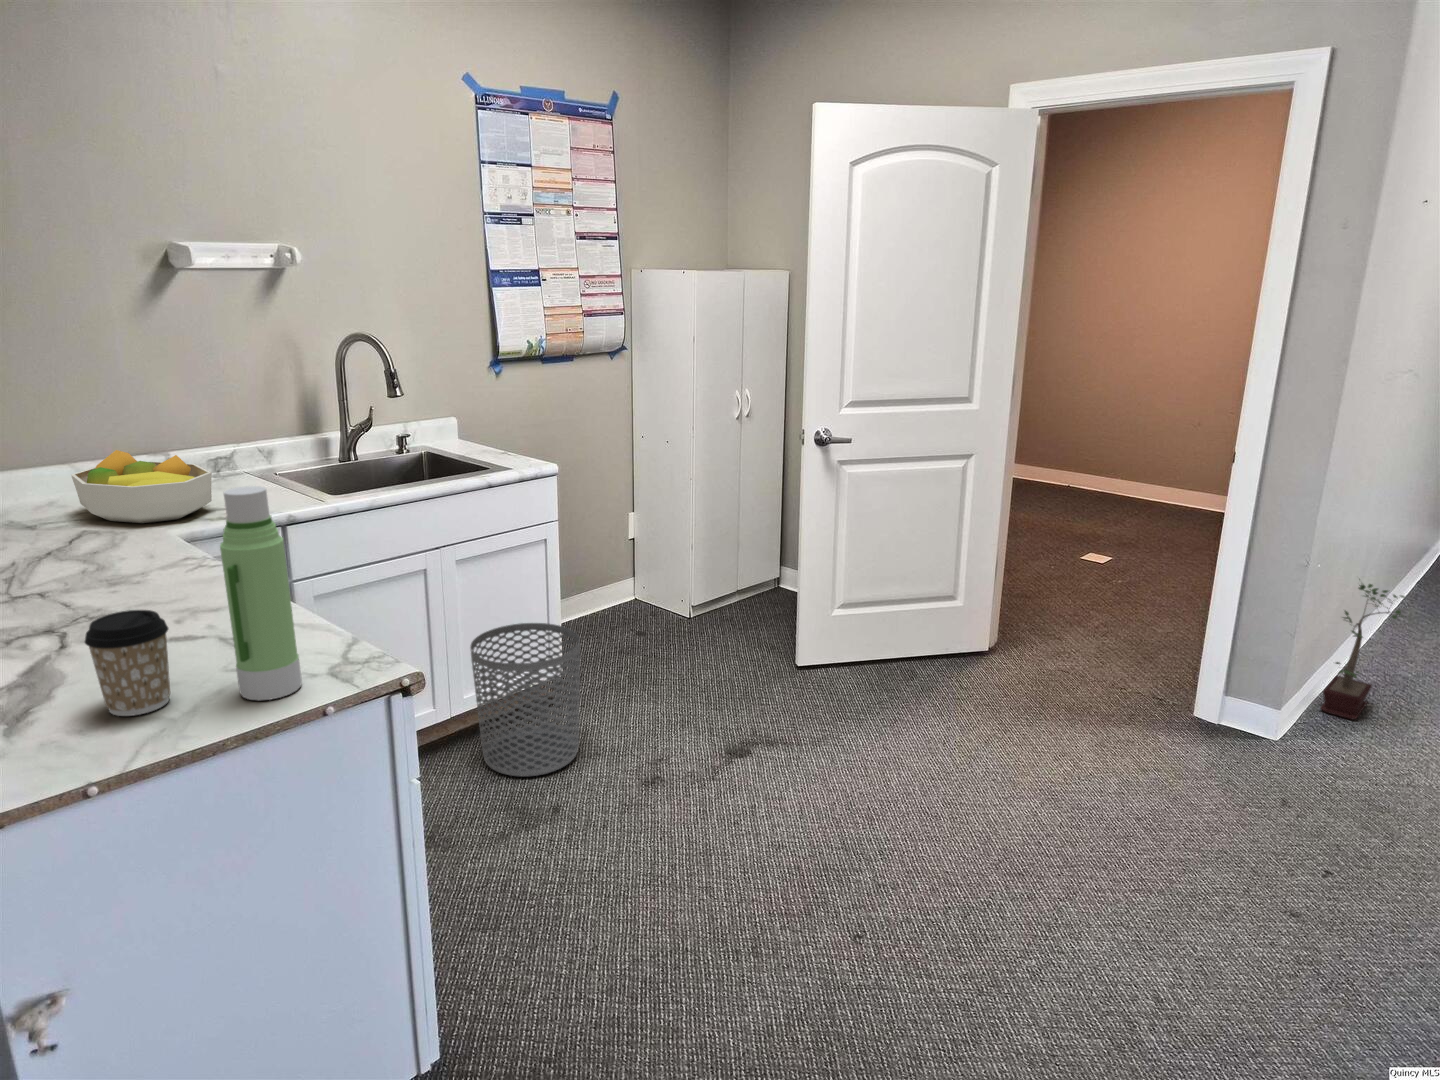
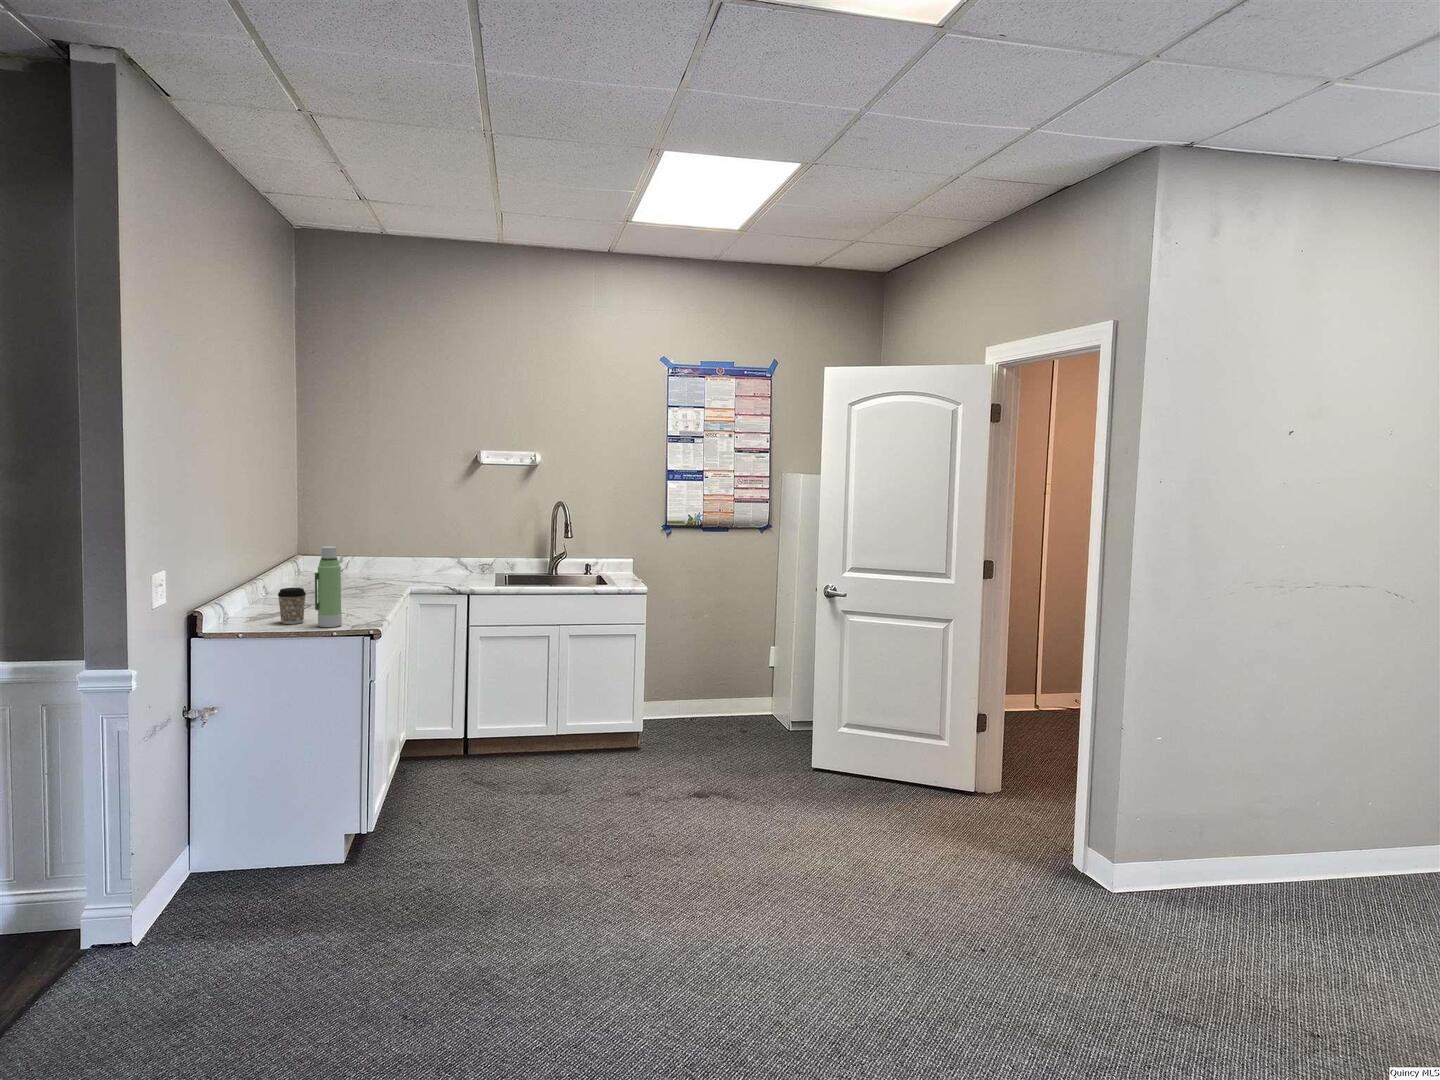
fruit bowl: present [71,450,212,523] -> none [394,550,450,584]
potted plant: present [1320,579,1405,719] -> none [1189,762,1309,899]
waste bin: present [470,623,580,777] -> none [556,679,621,769]

